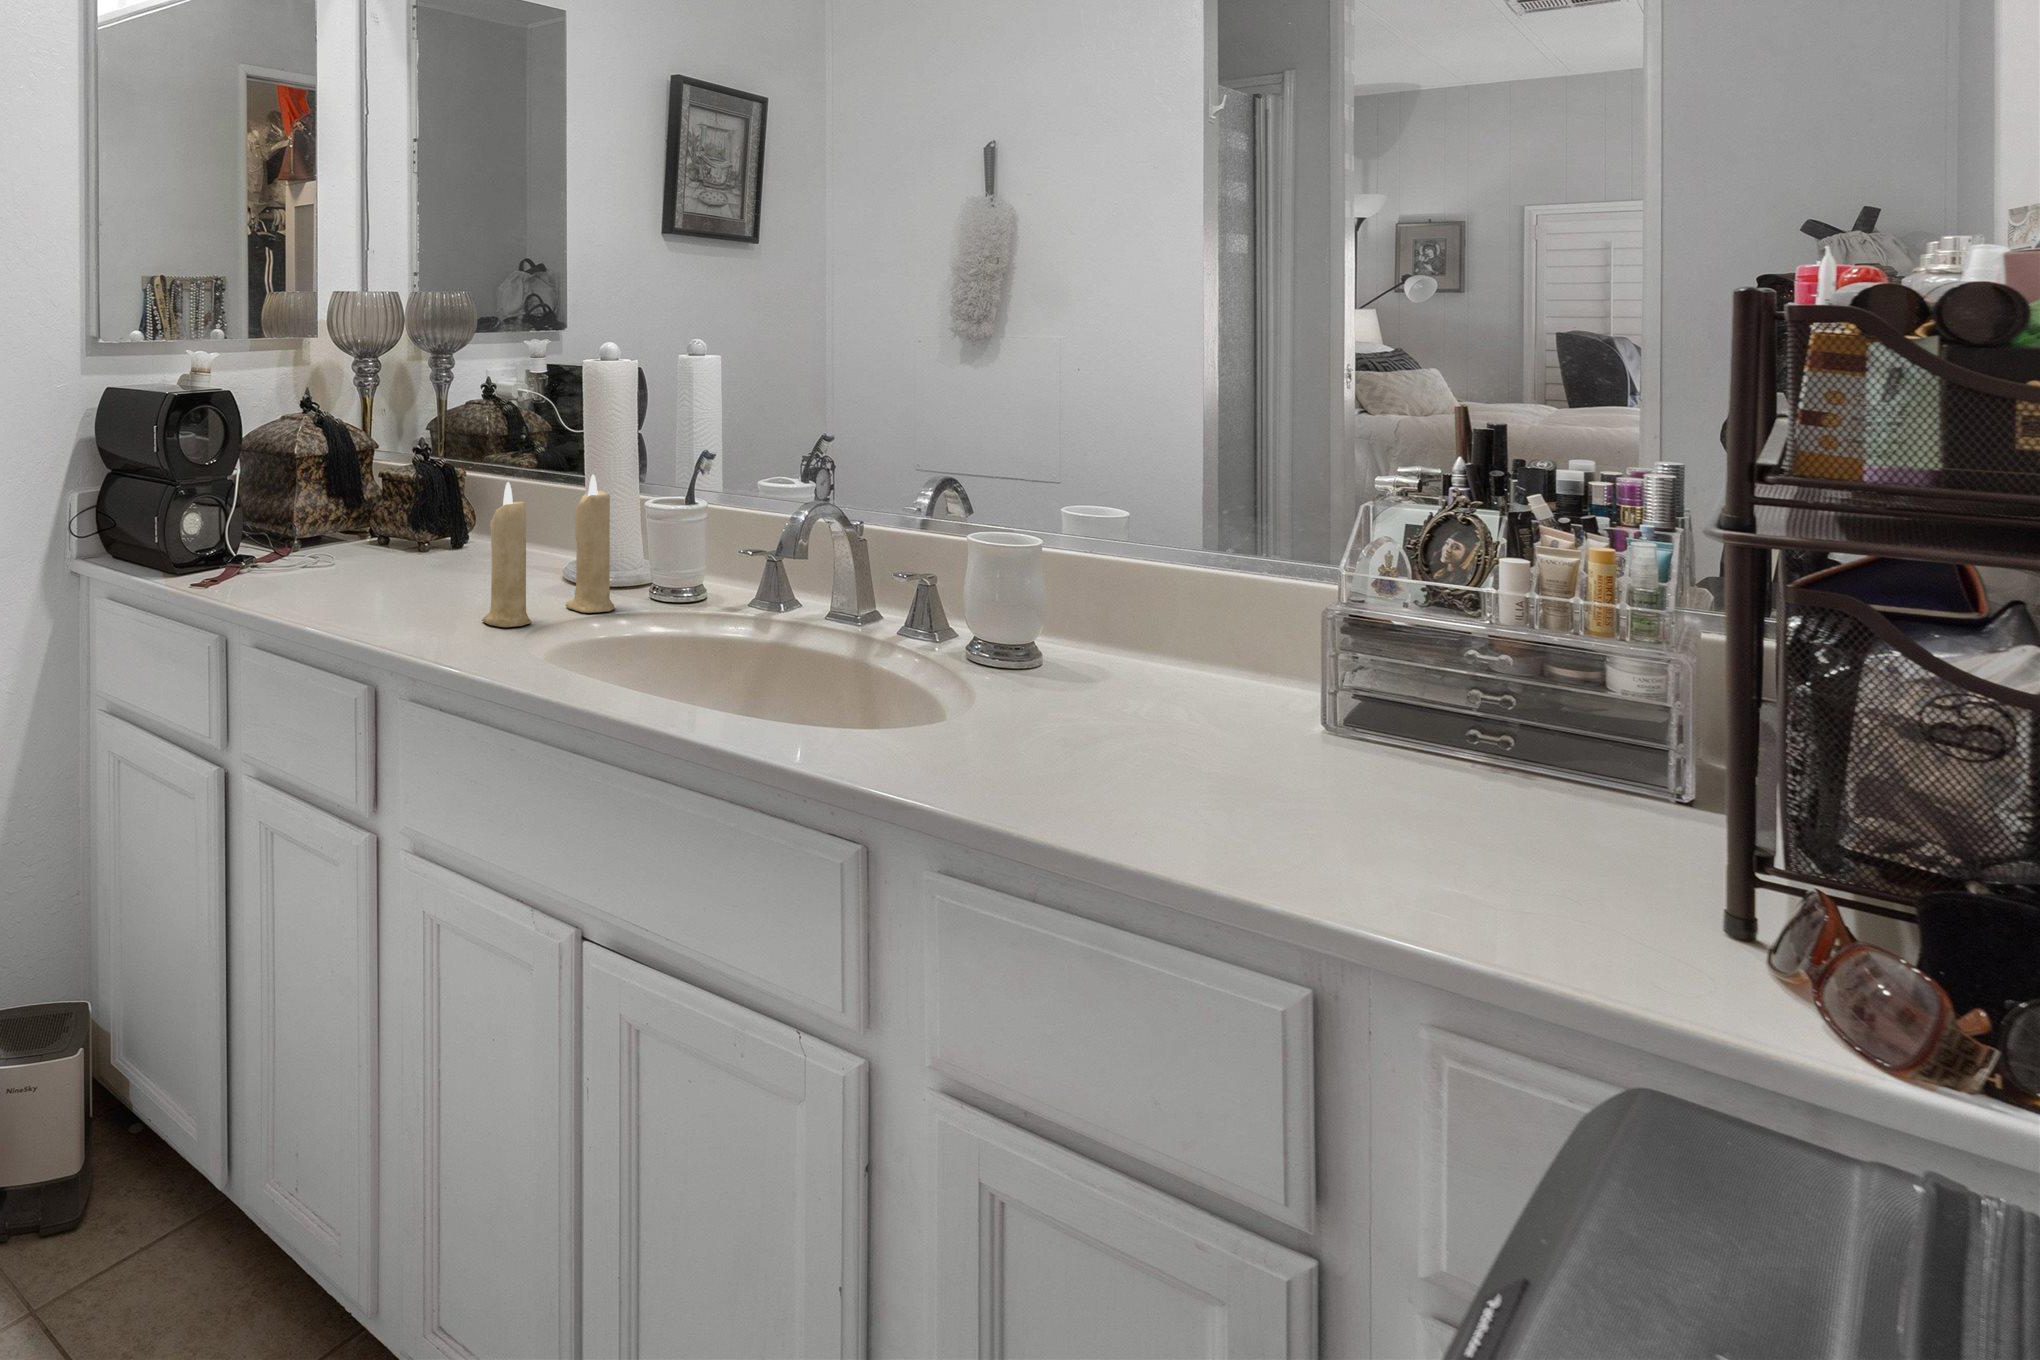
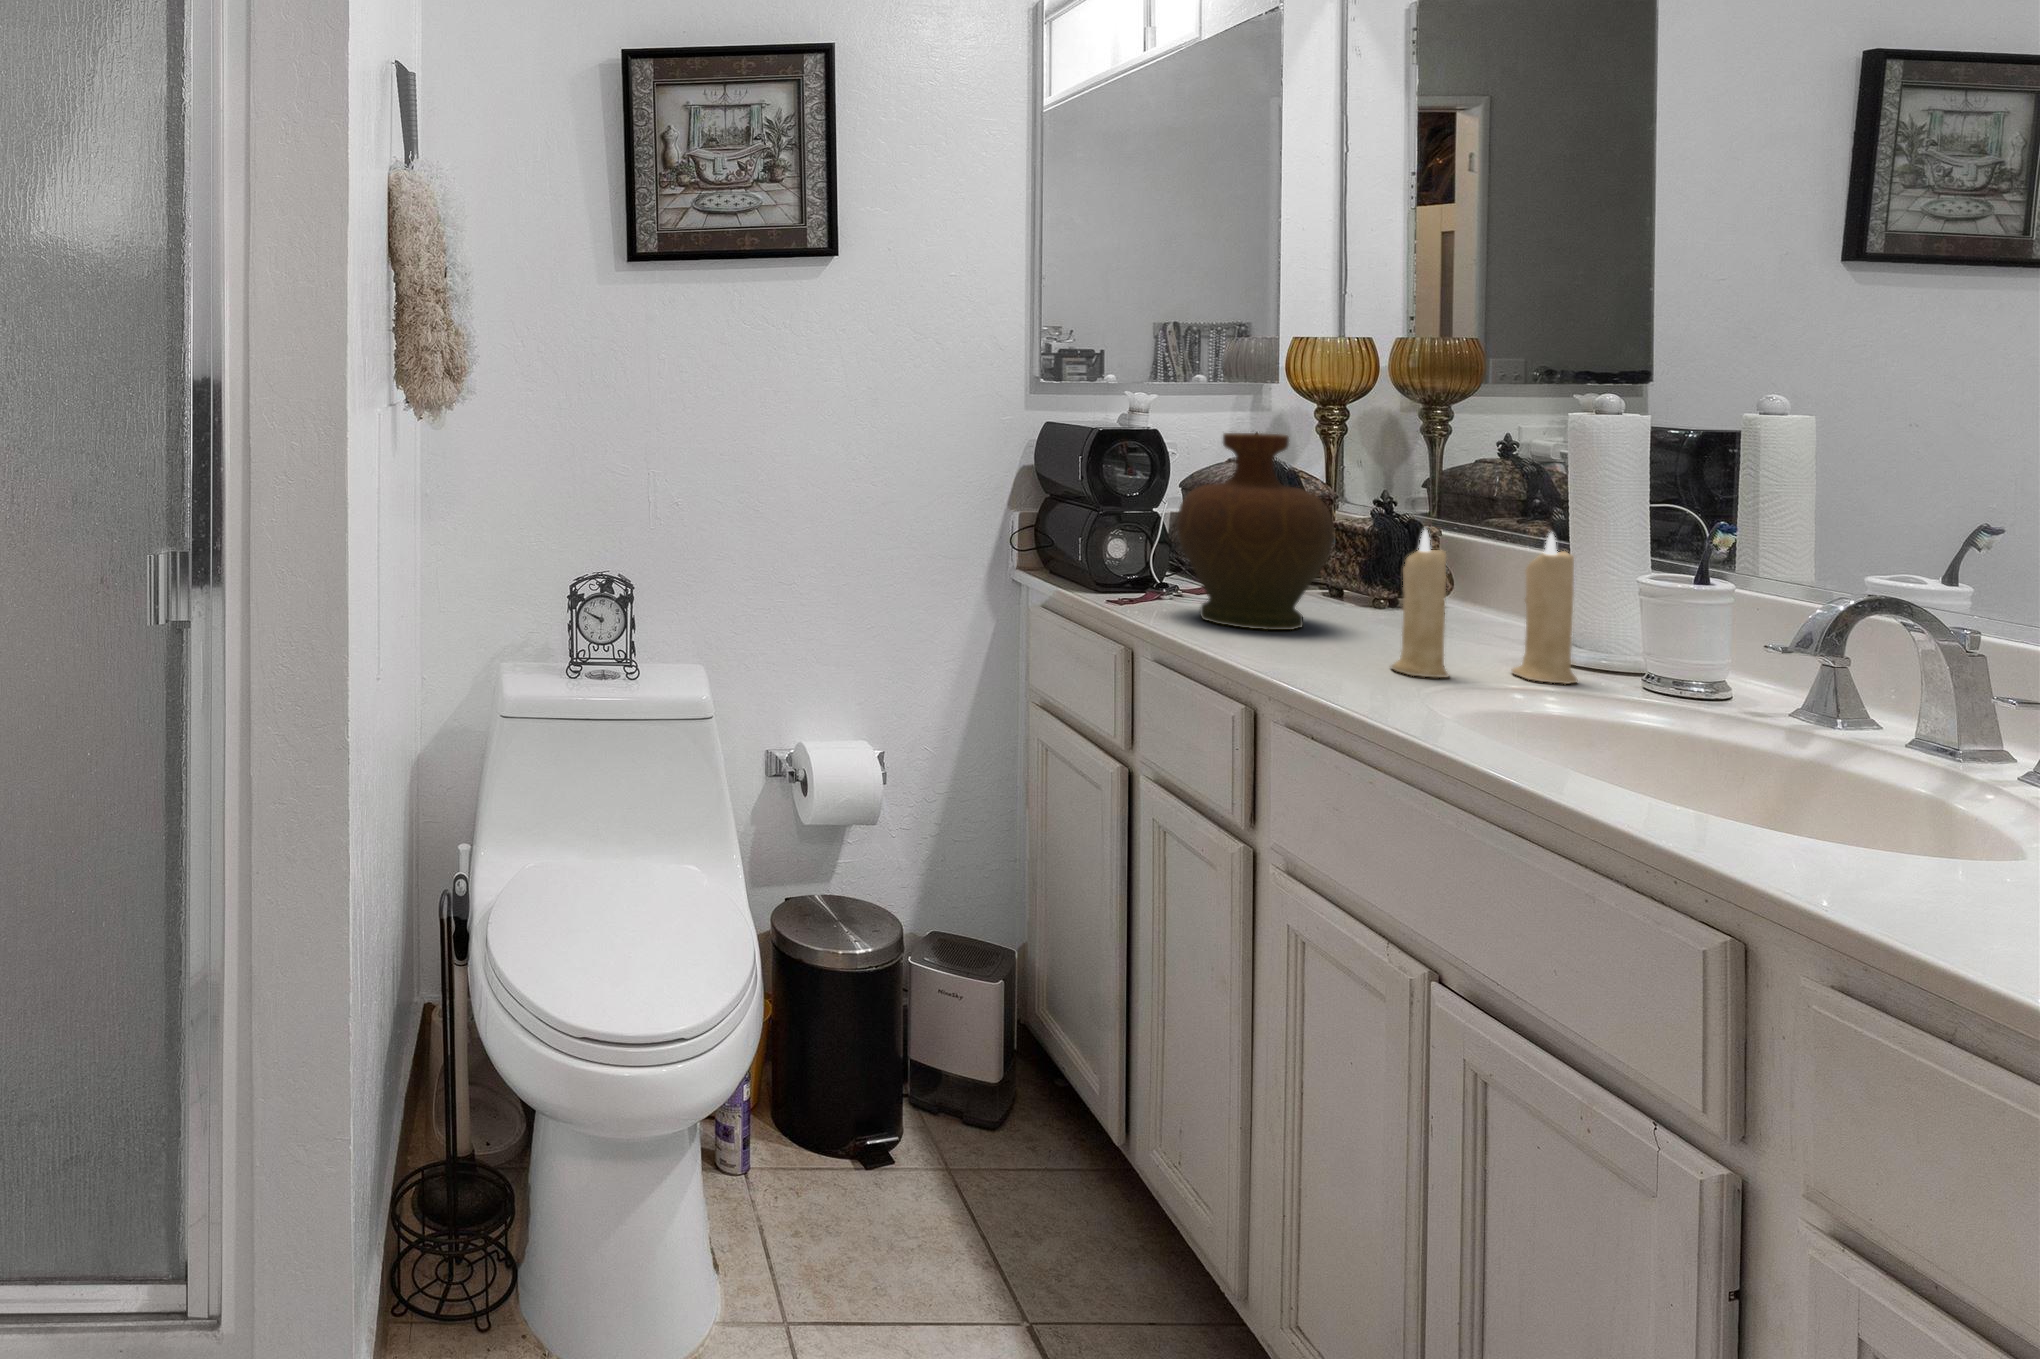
decorative vase: none [265,392,409,597] -> present [1177,433,1335,630]

